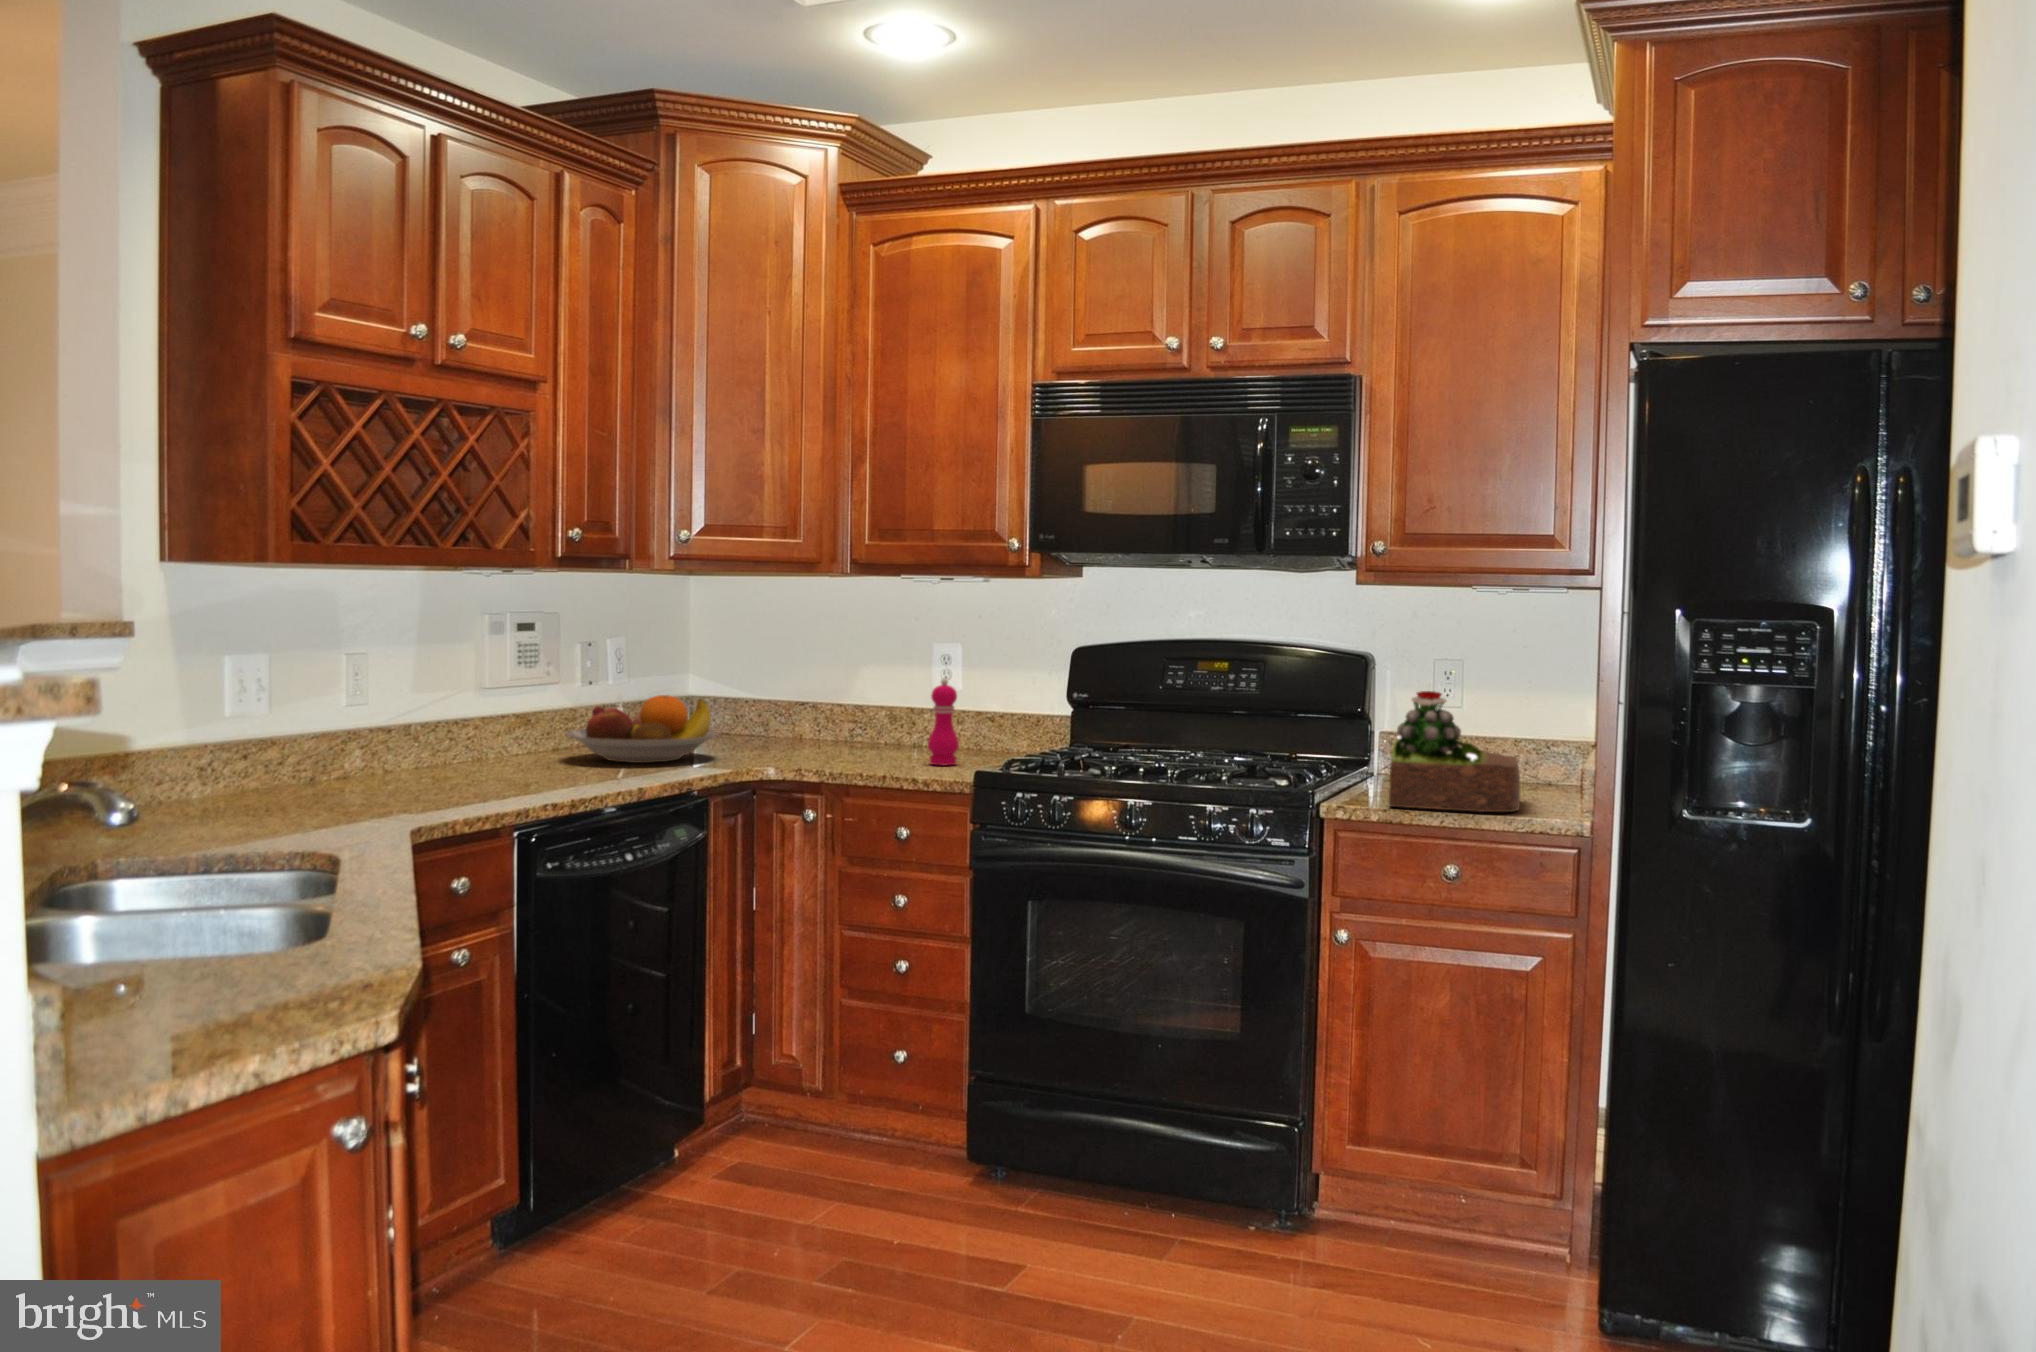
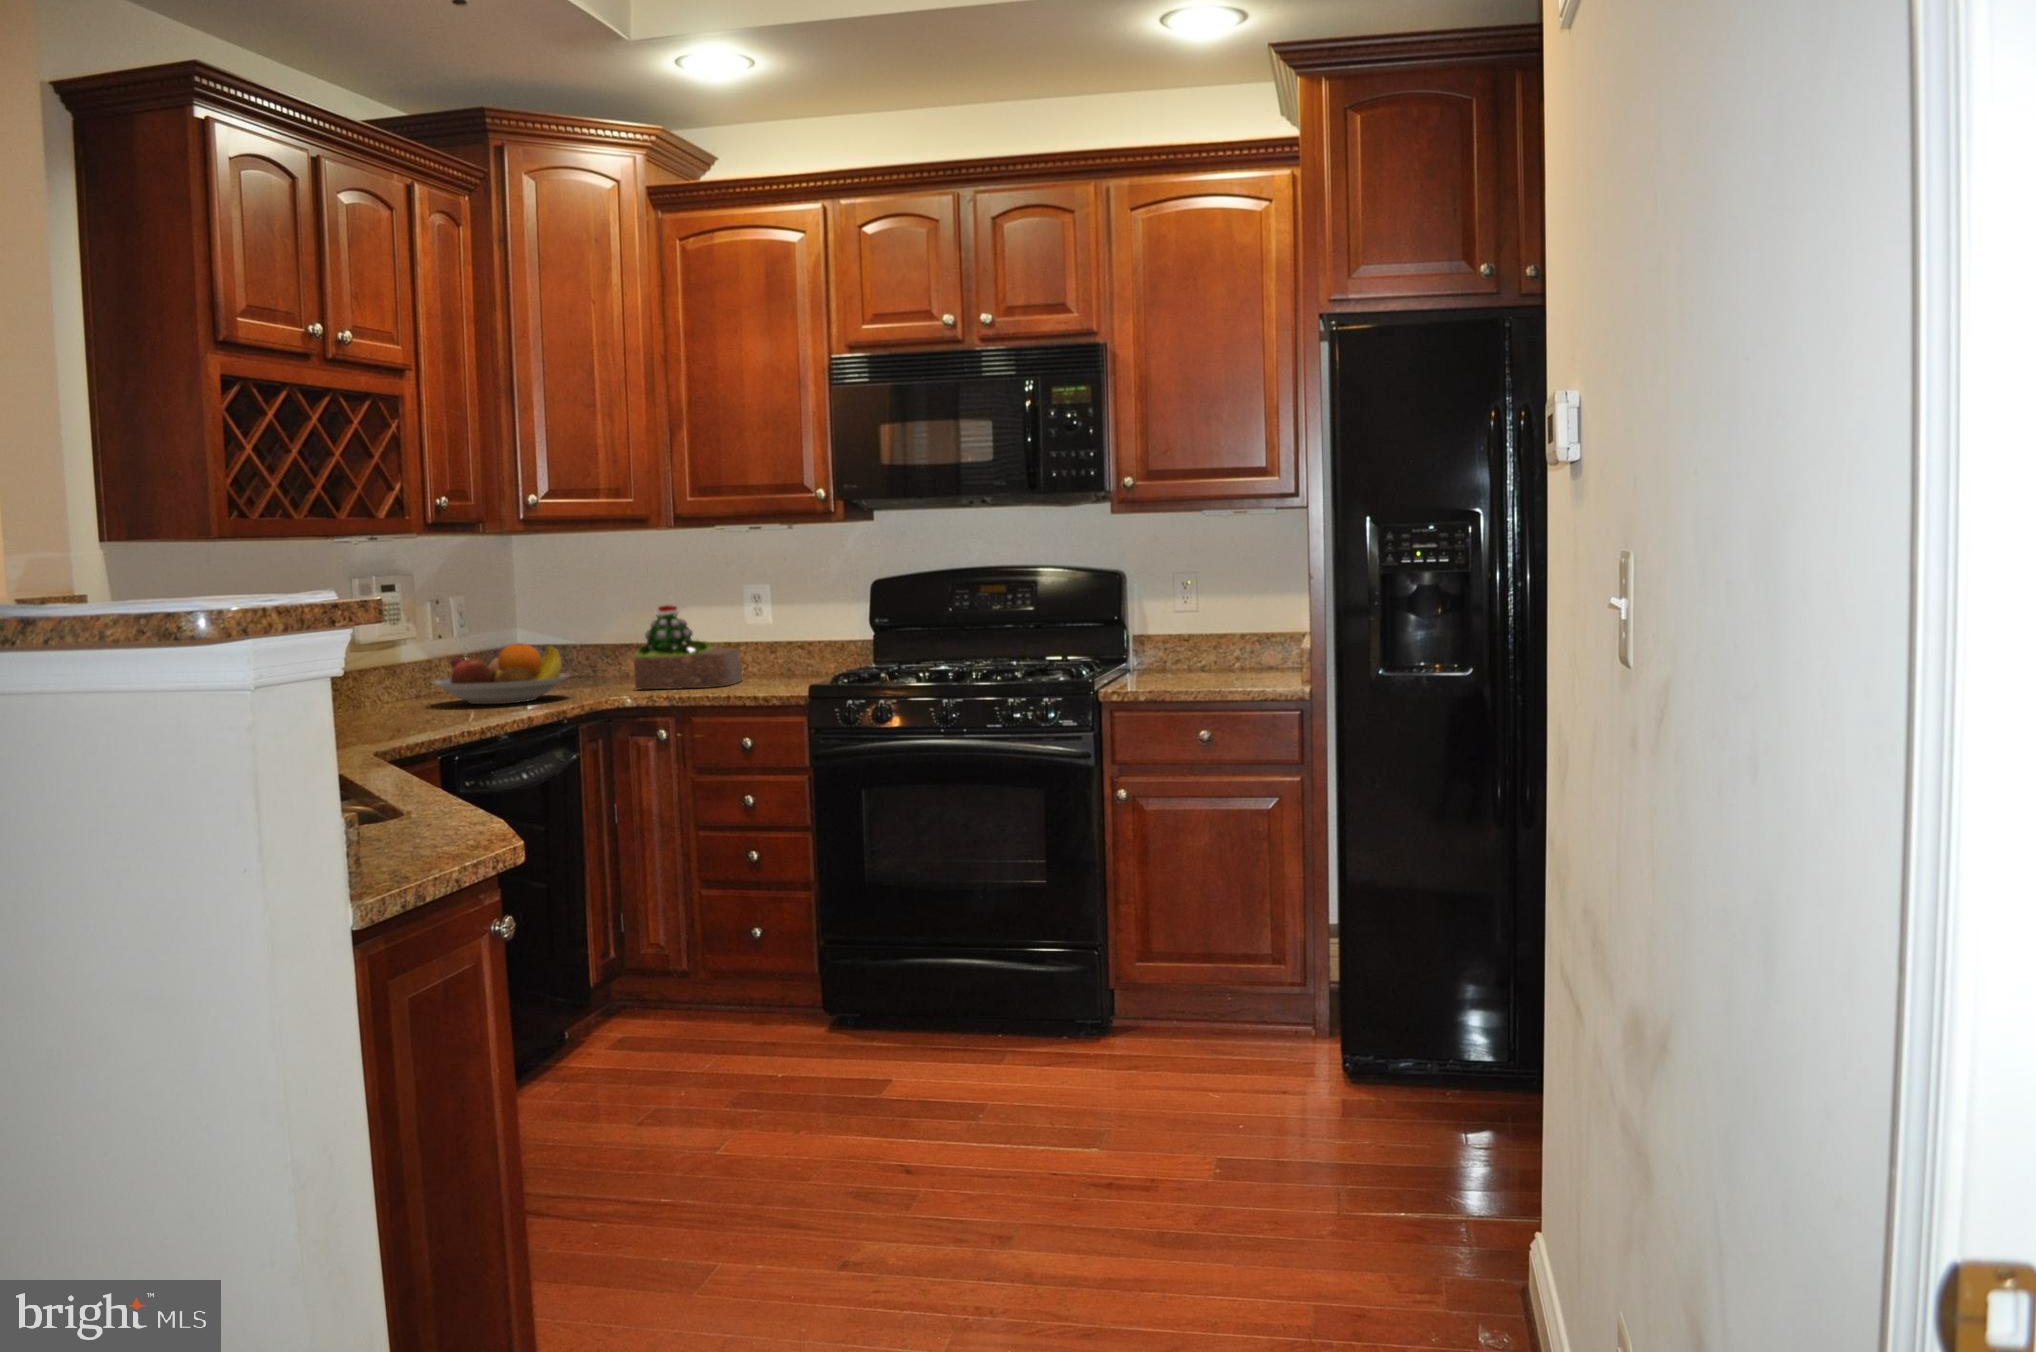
pepper mill: present [928,678,959,765] -> none [760,613,787,688]
succulent plant: present [1389,691,1520,812] -> present [634,606,742,690]

